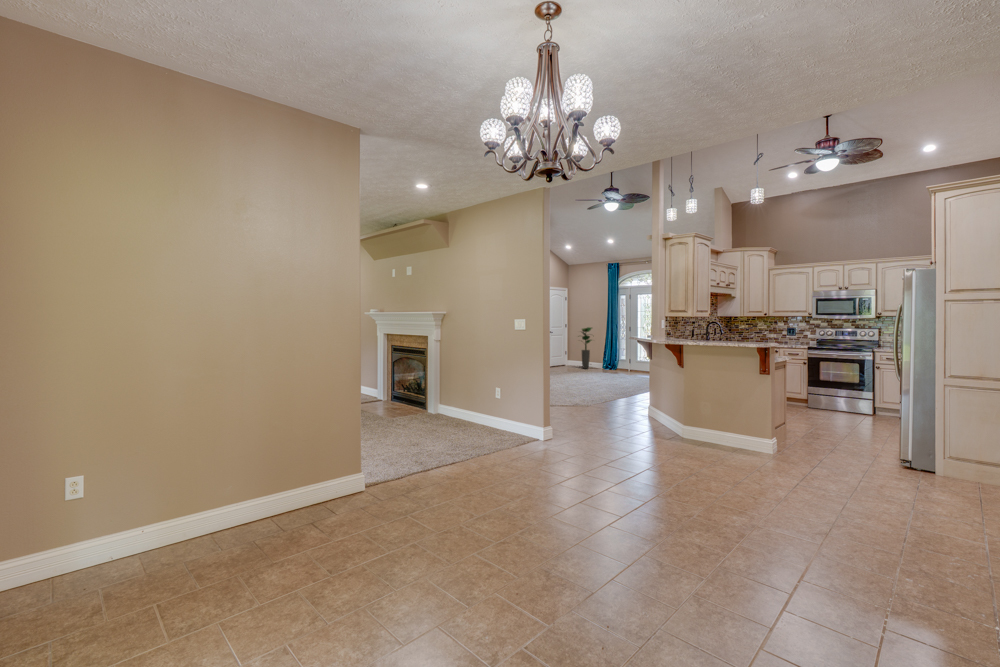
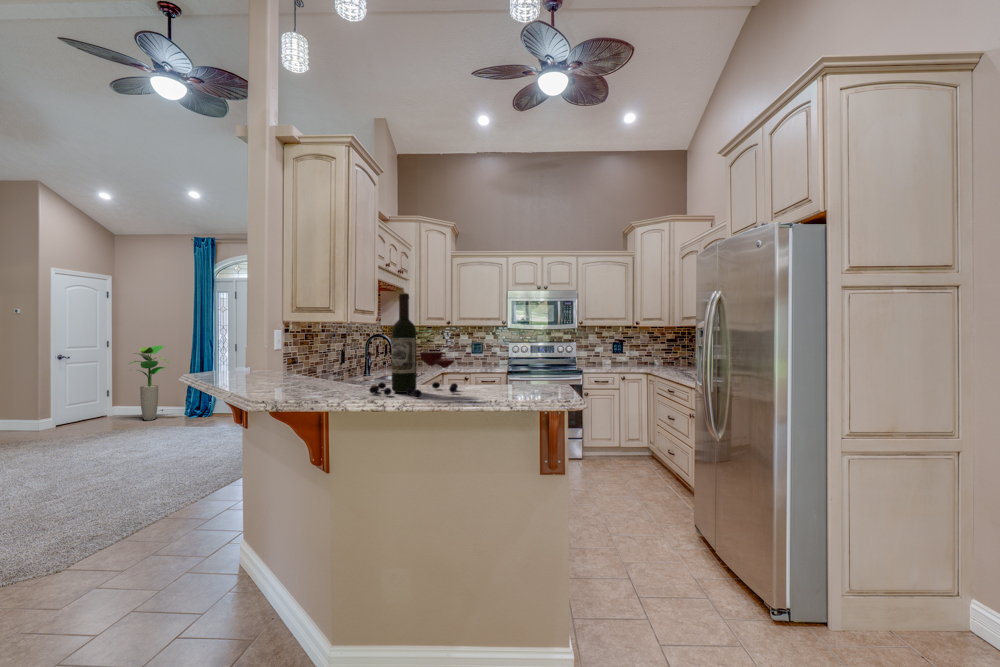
wine bottle: none [696,309,729,343] -> present [369,294,458,397]

